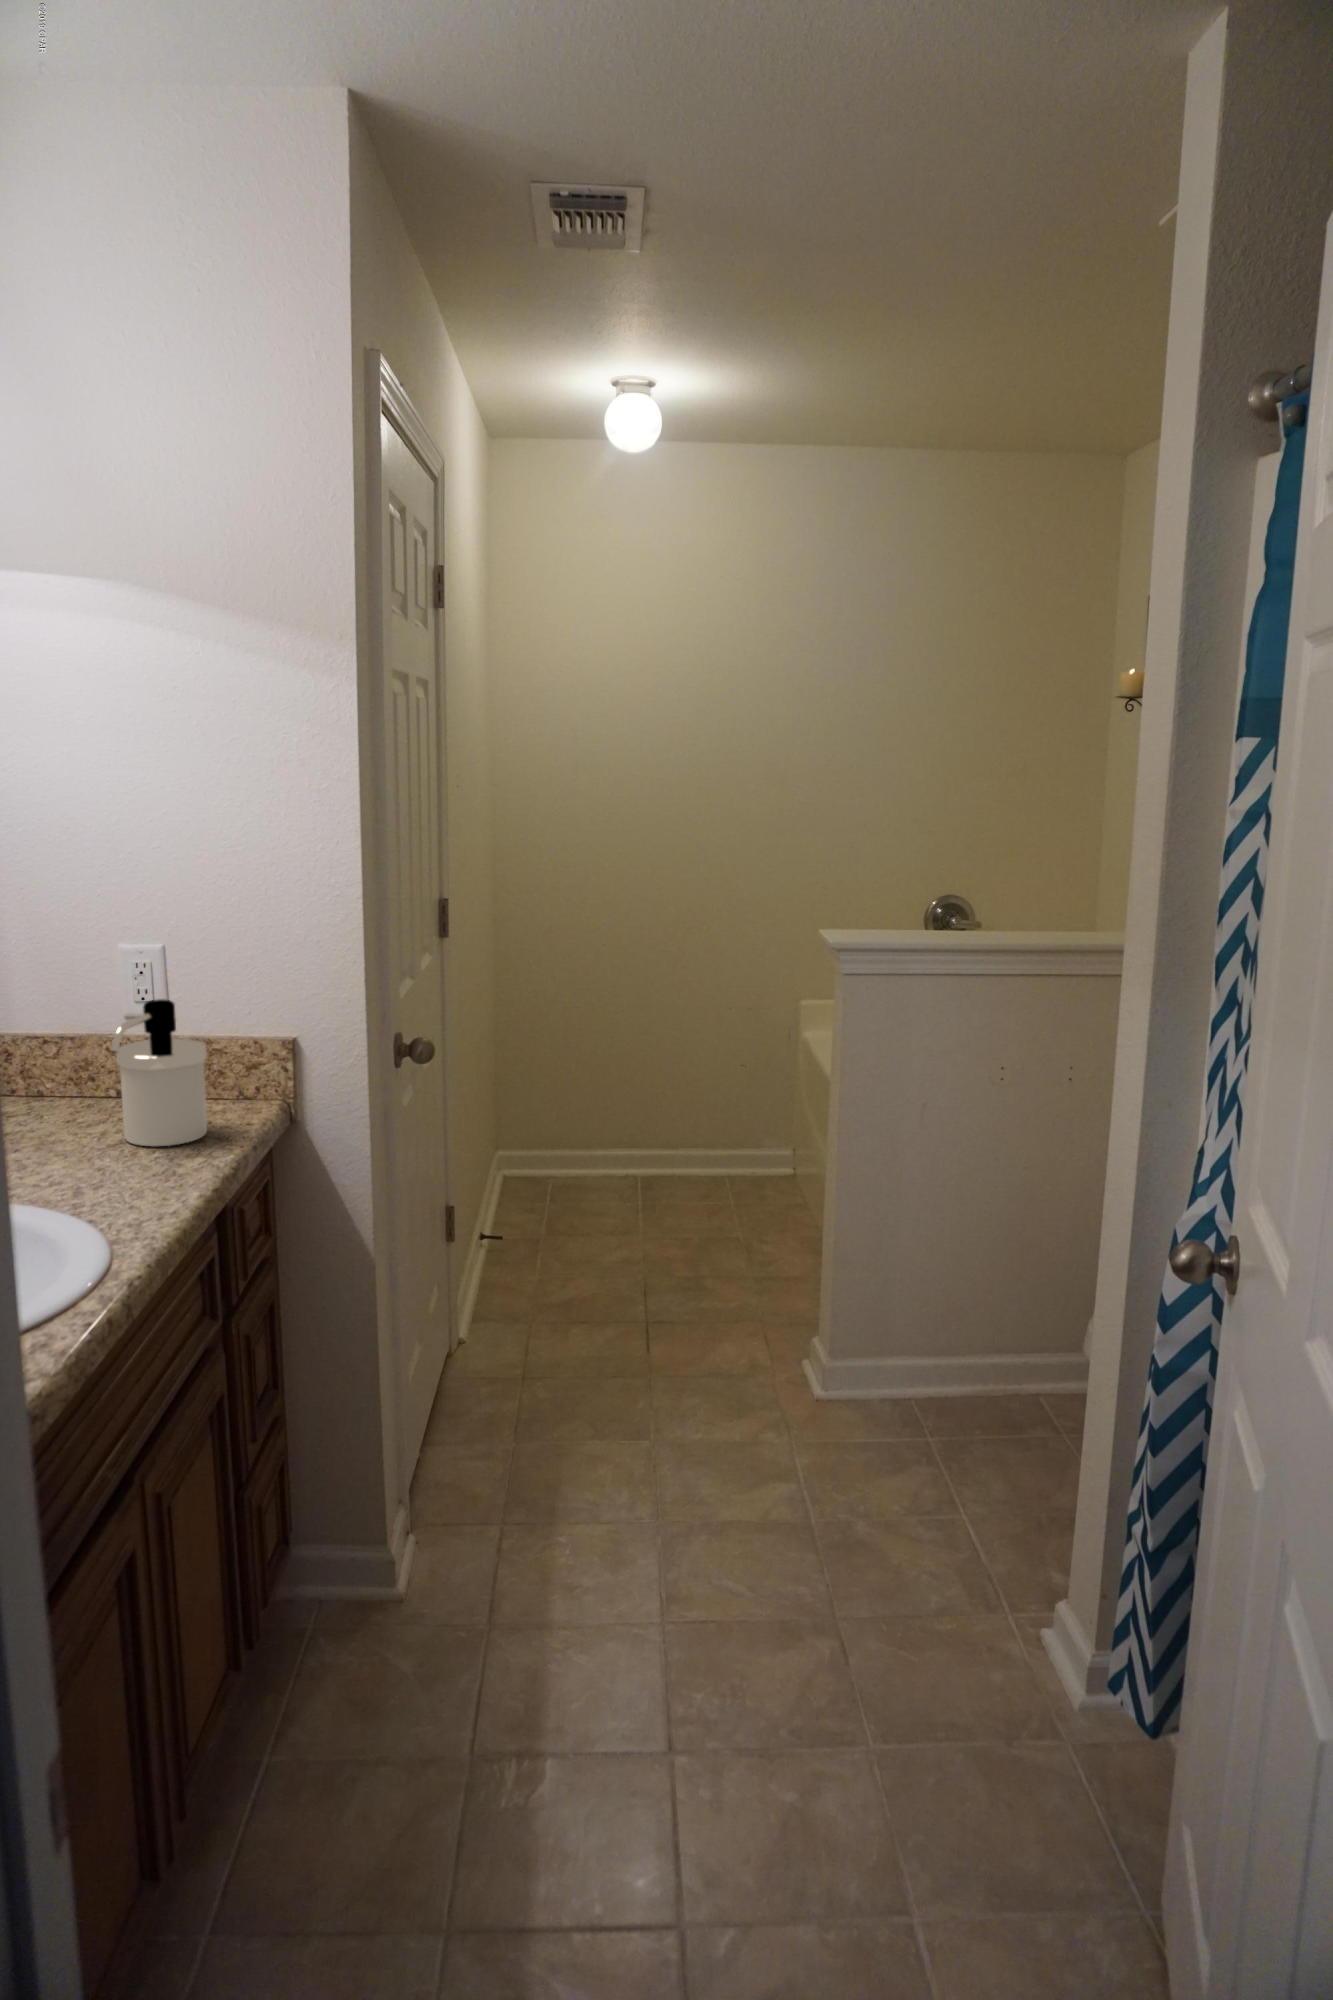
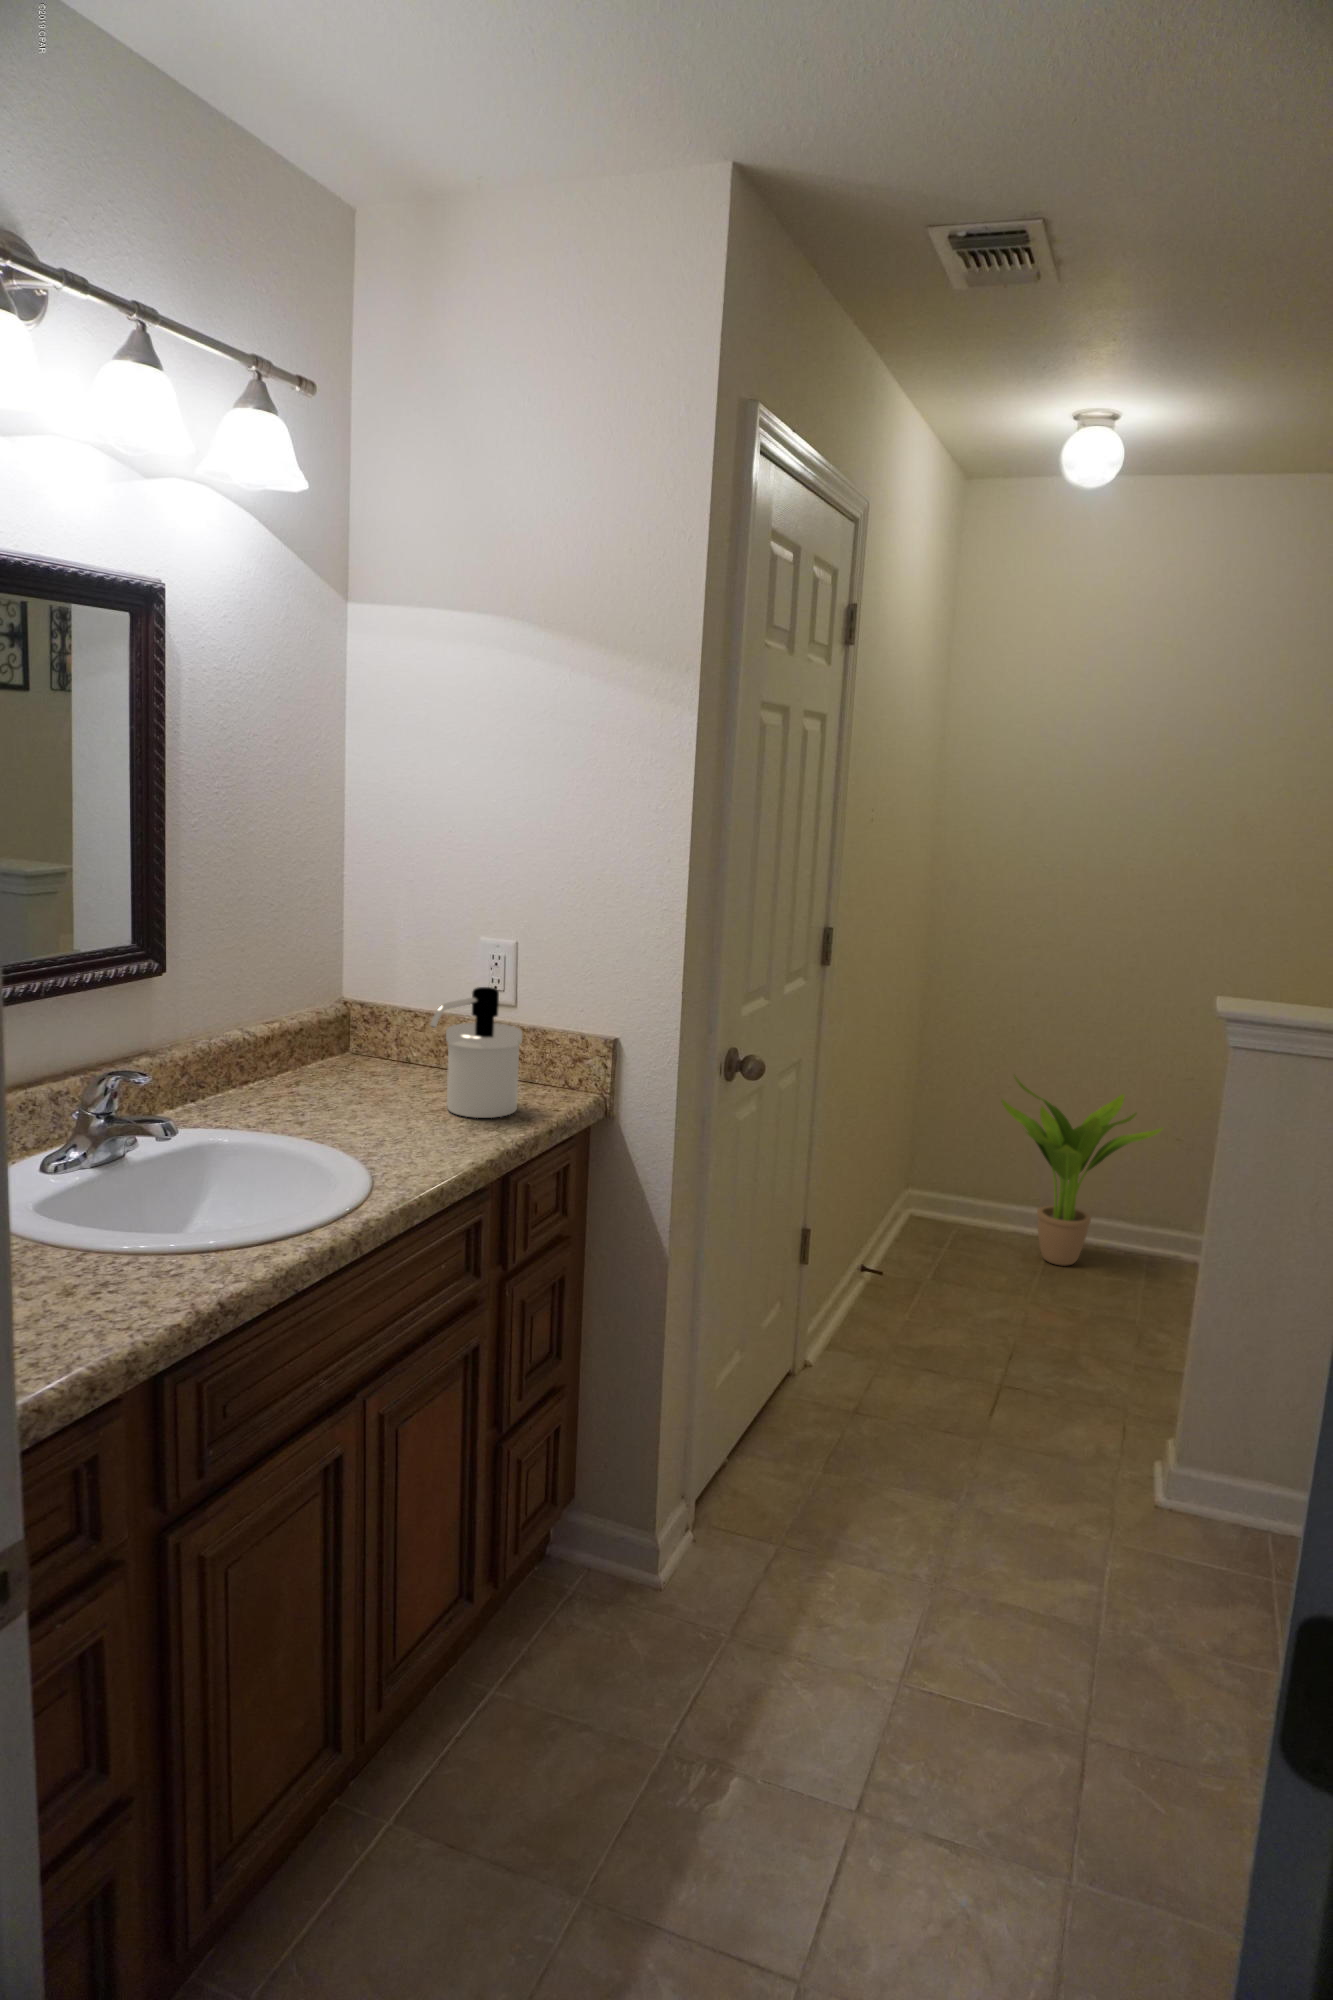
potted plant: none [583,1024,732,1199] -> present [1002,1076,1163,1266]

